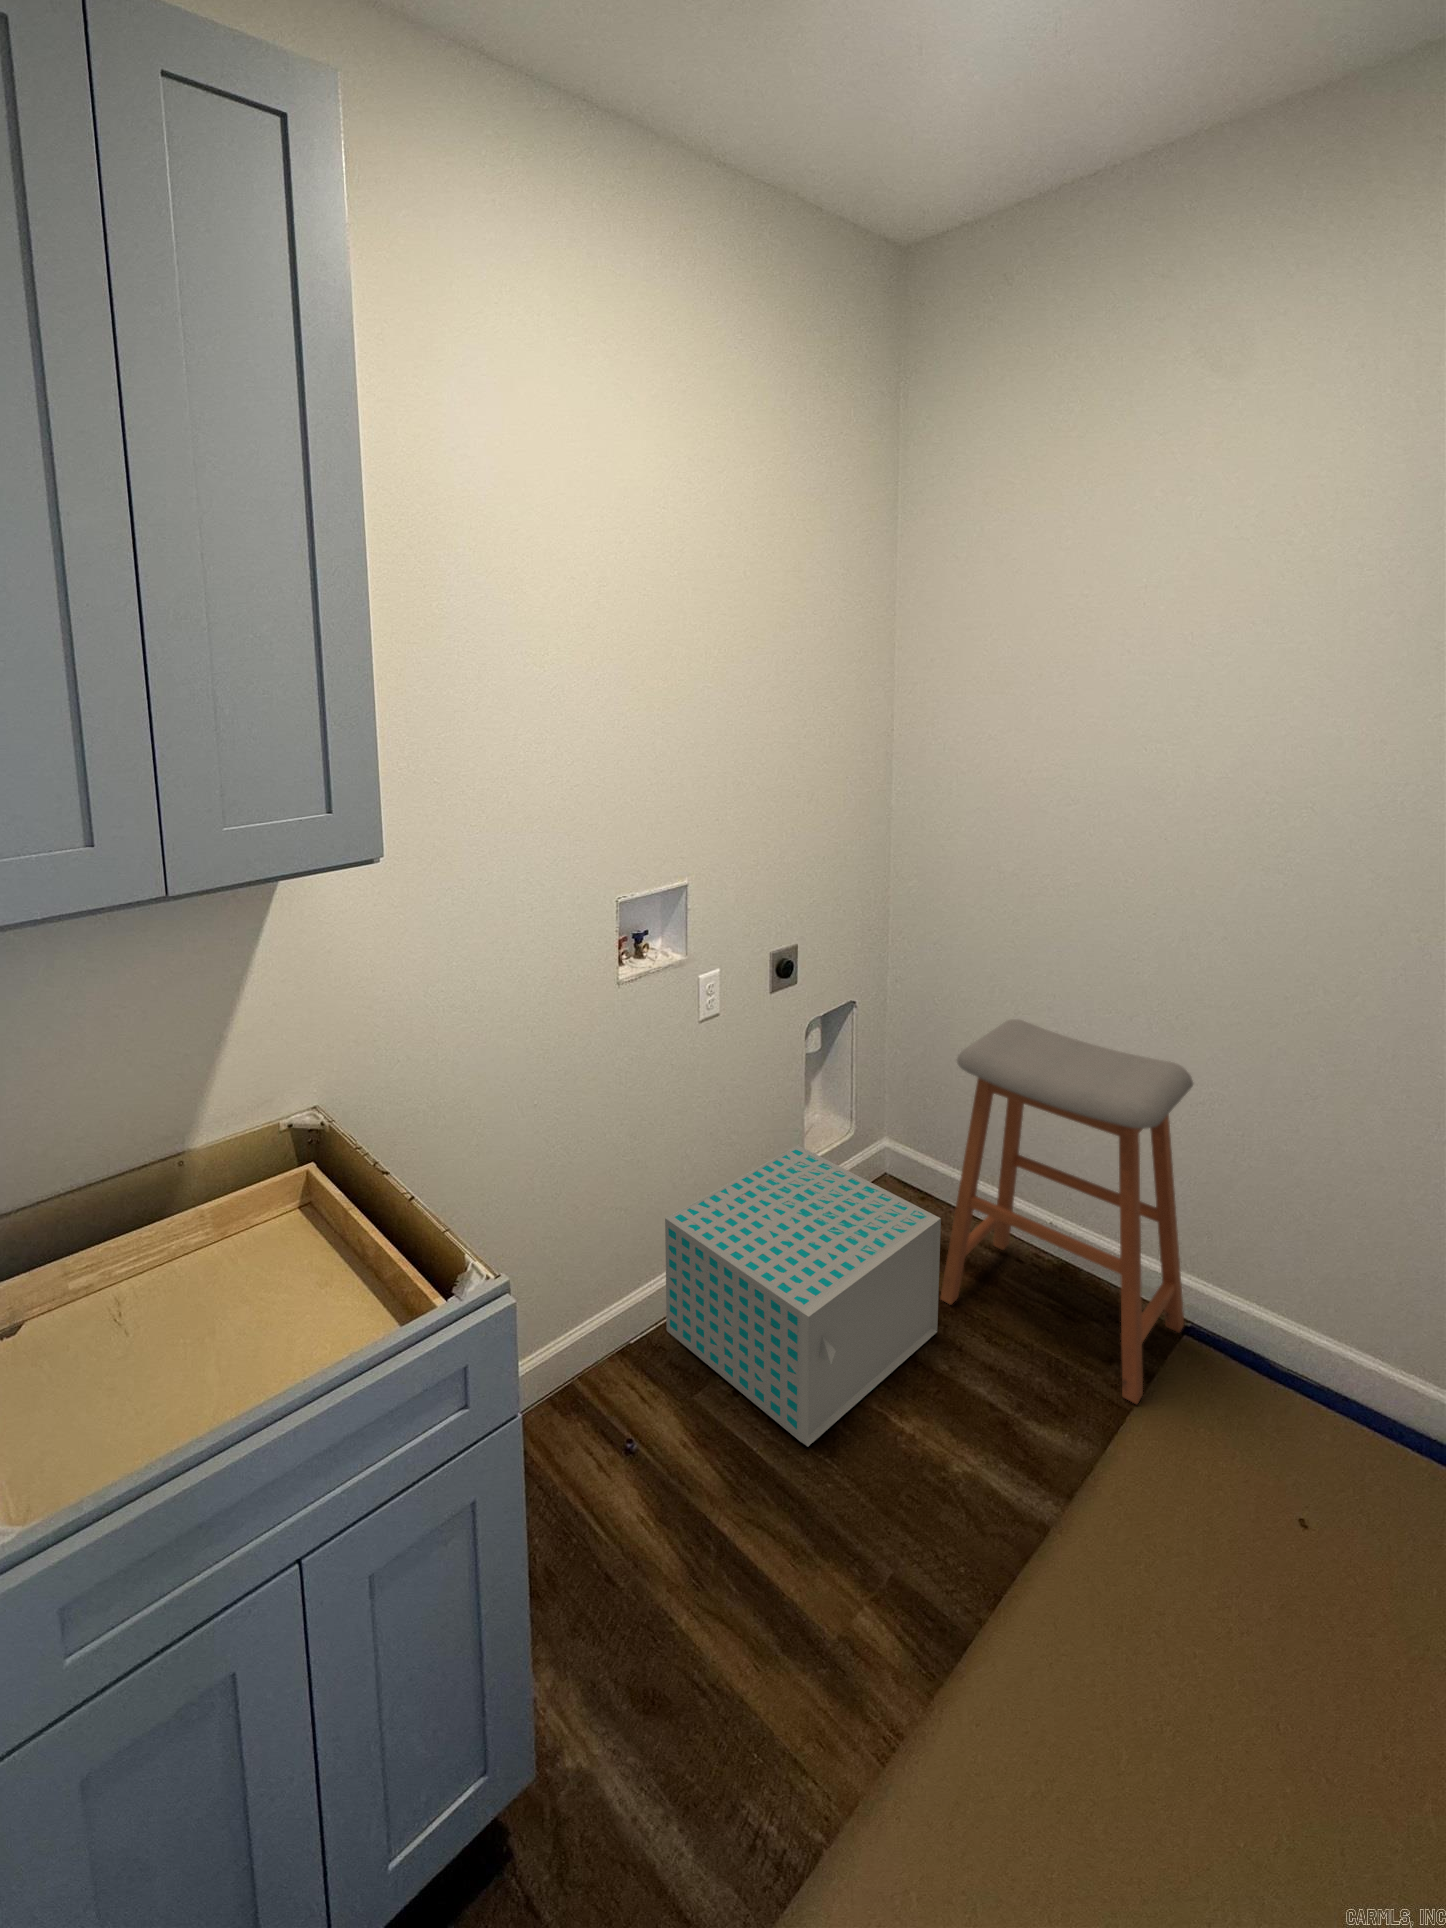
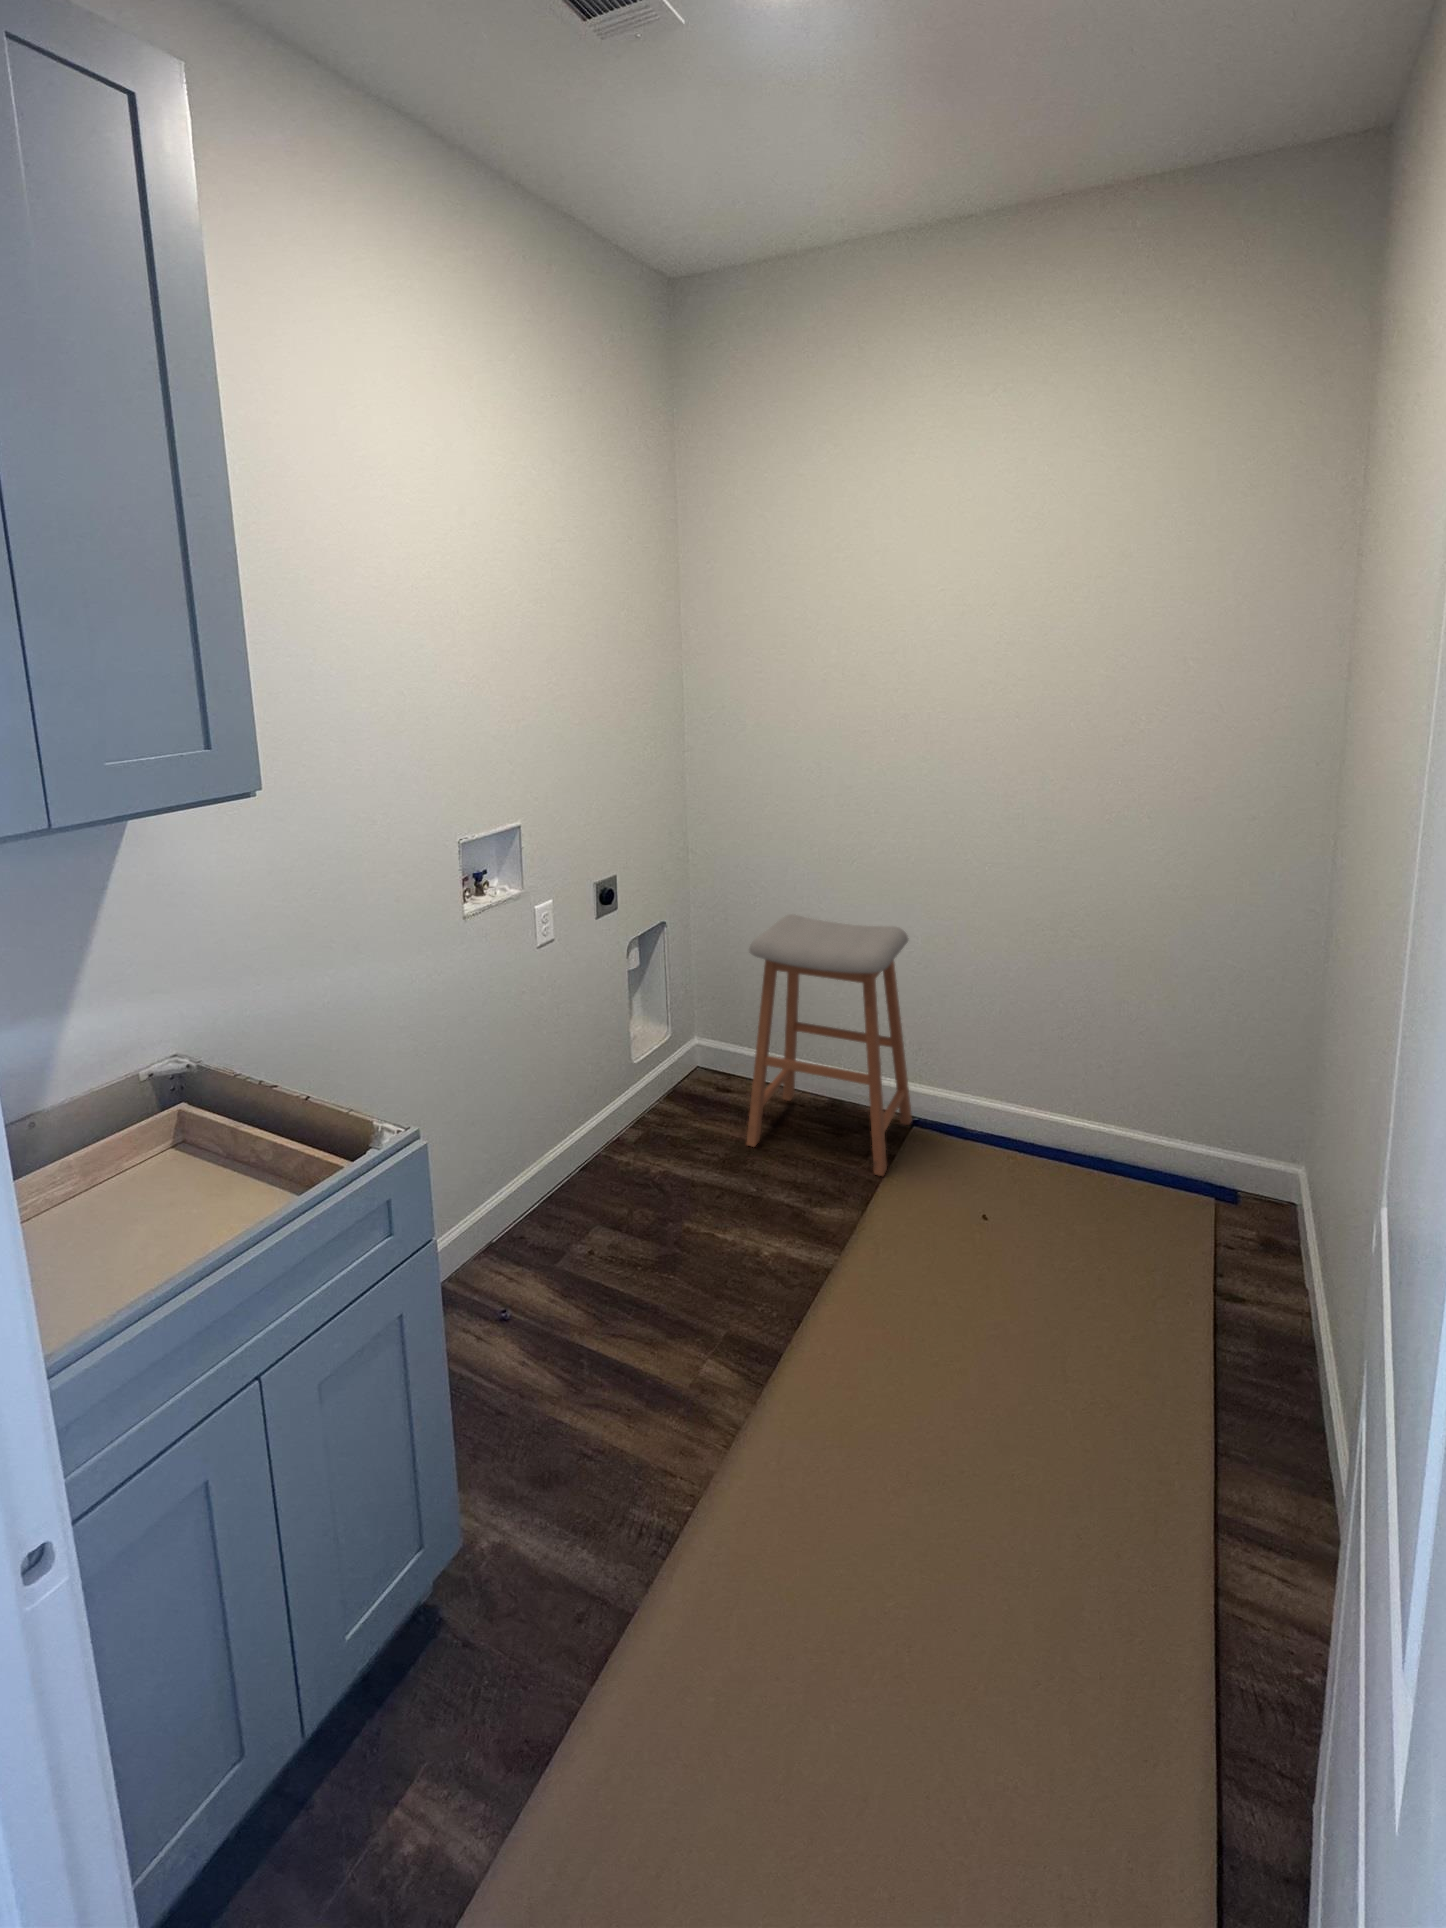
storage box: present [665,1145,941,1446] -> none [518,1048,746,1271]

